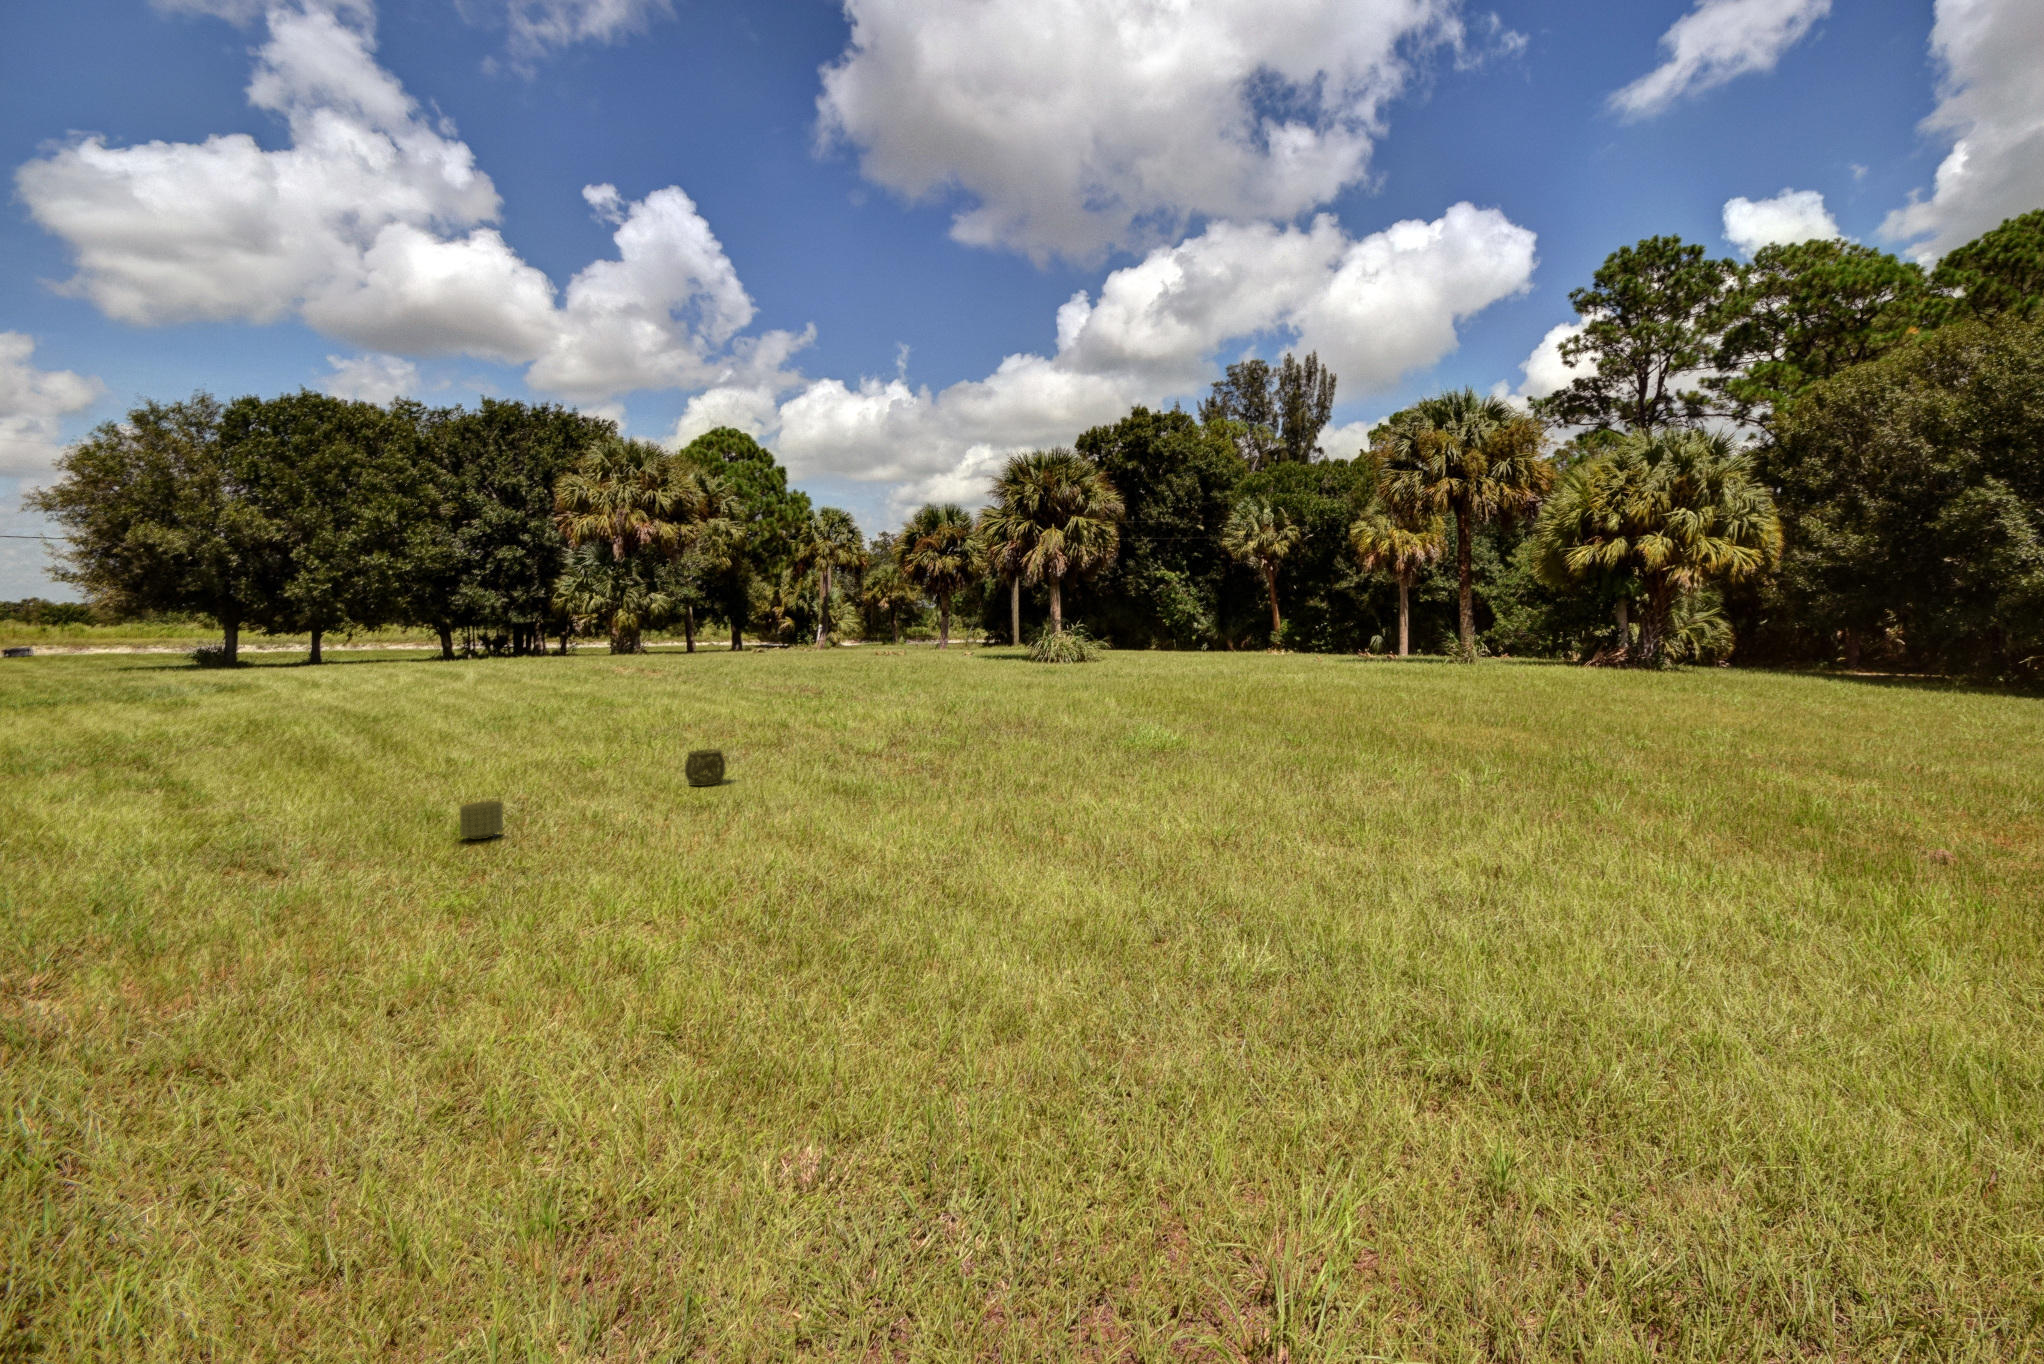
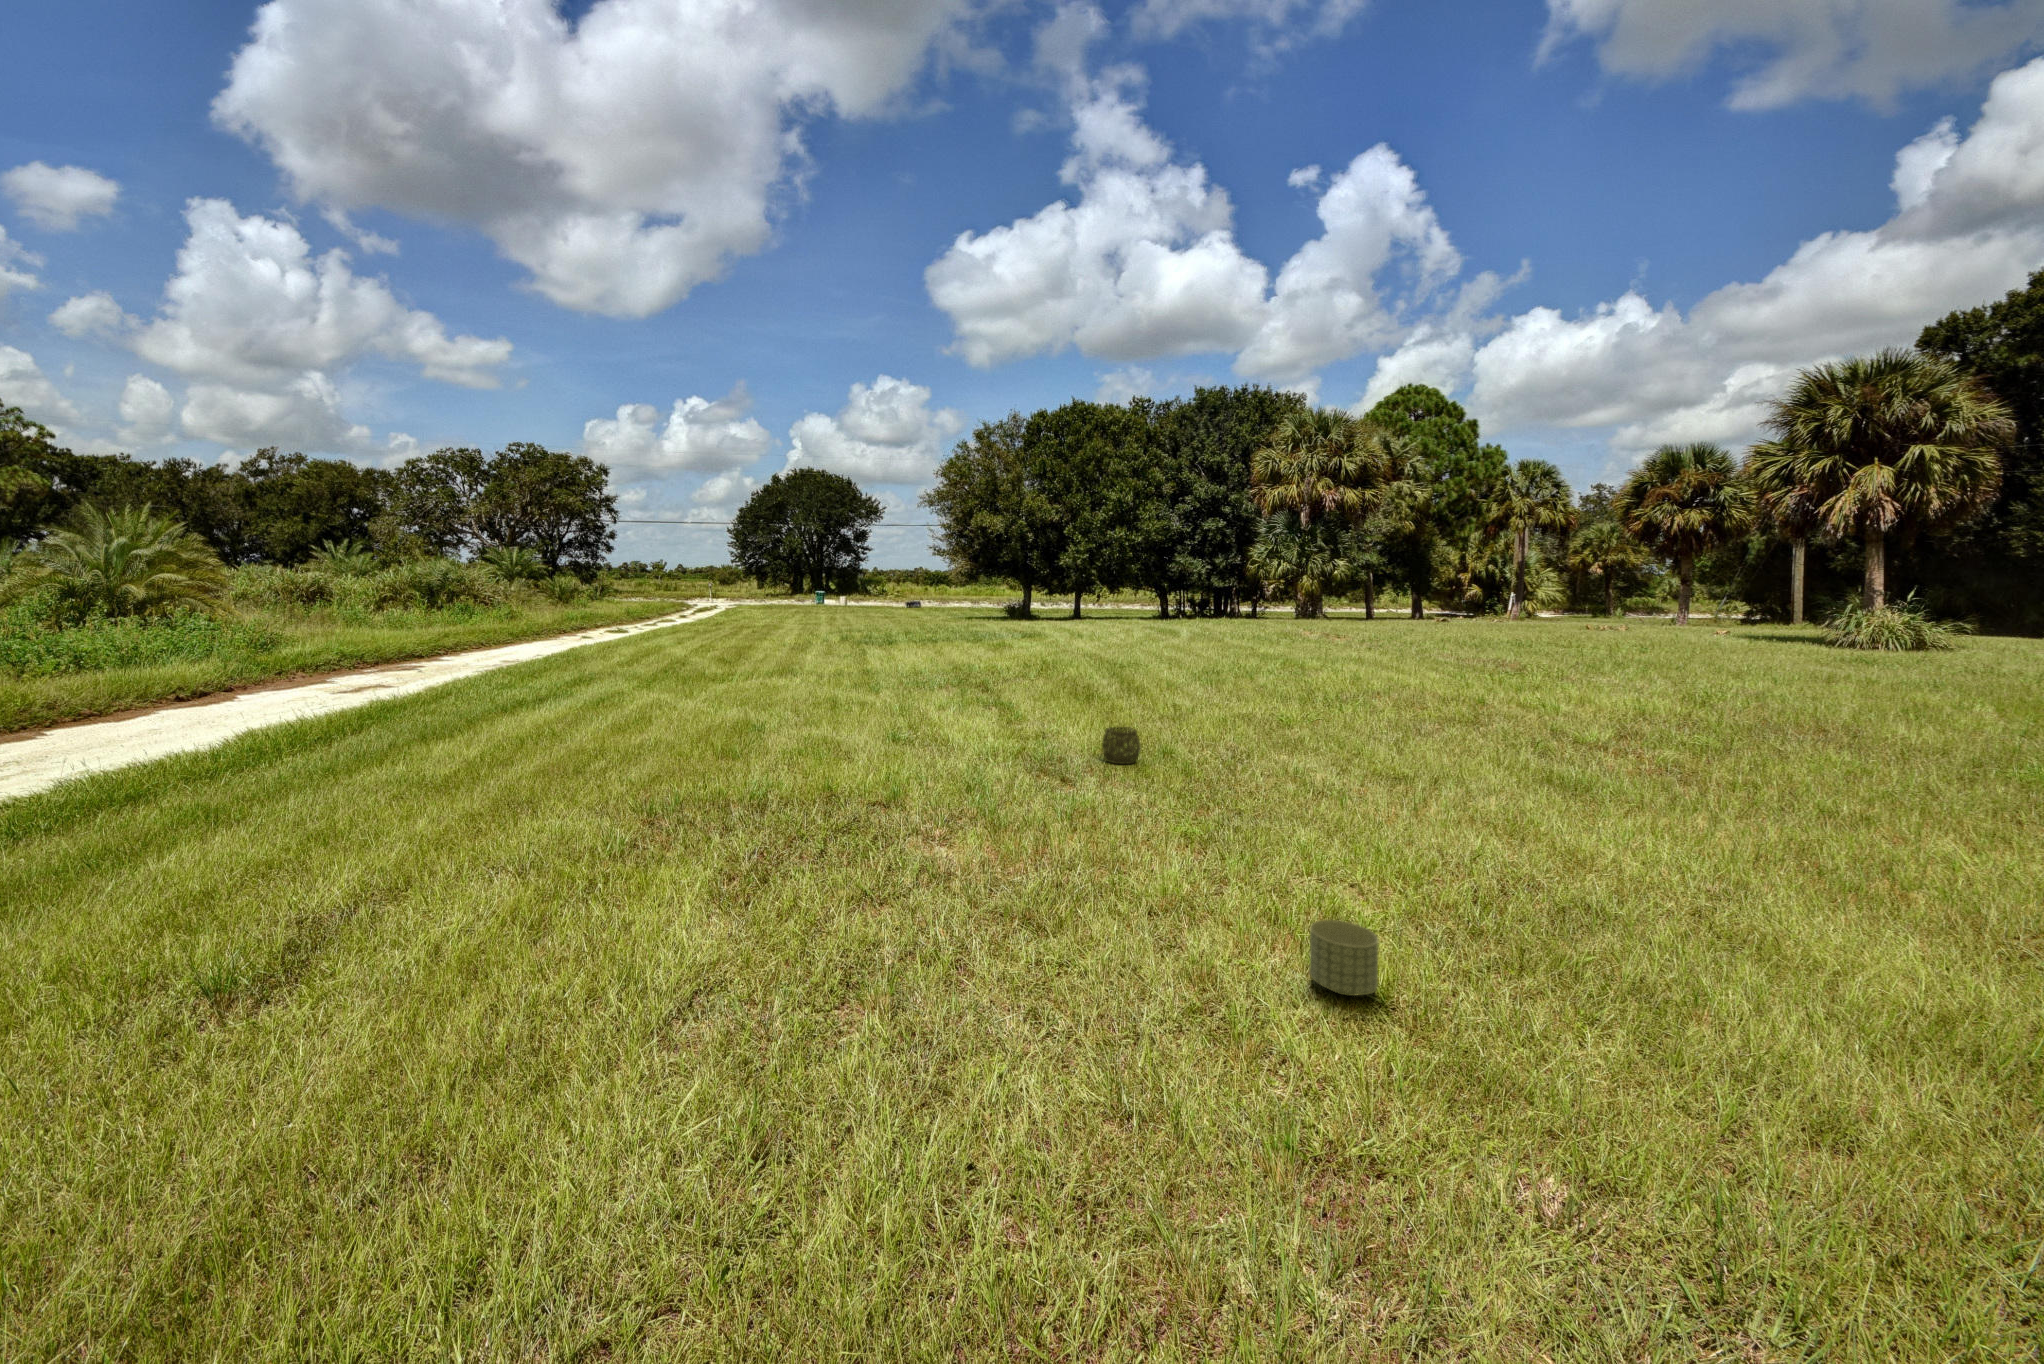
woven basket: present [685,749,726,786] -> present [1102,727,1140,764]

